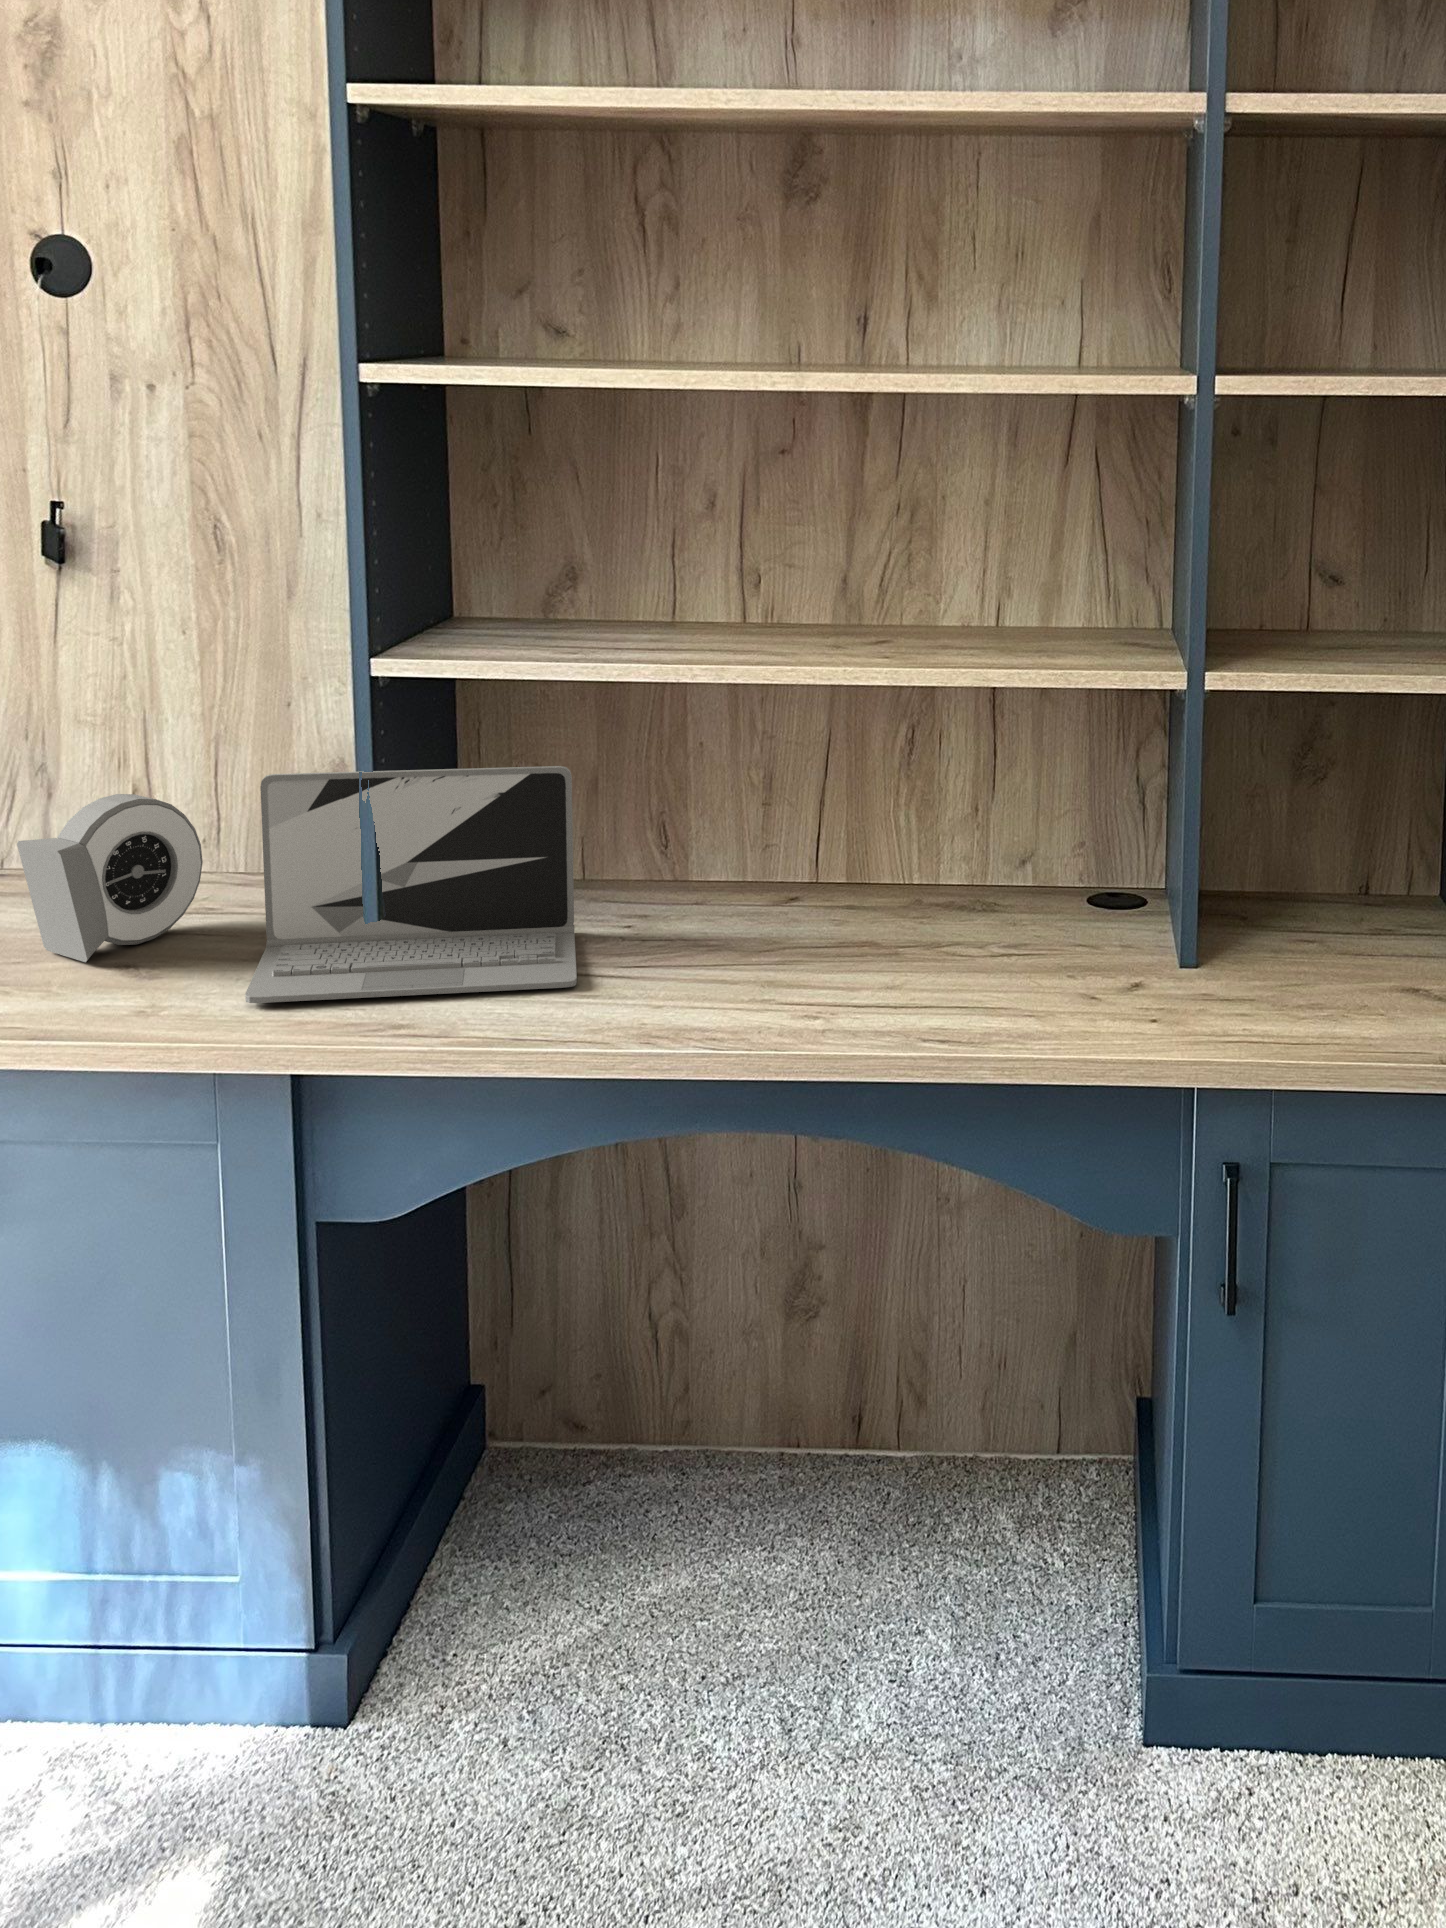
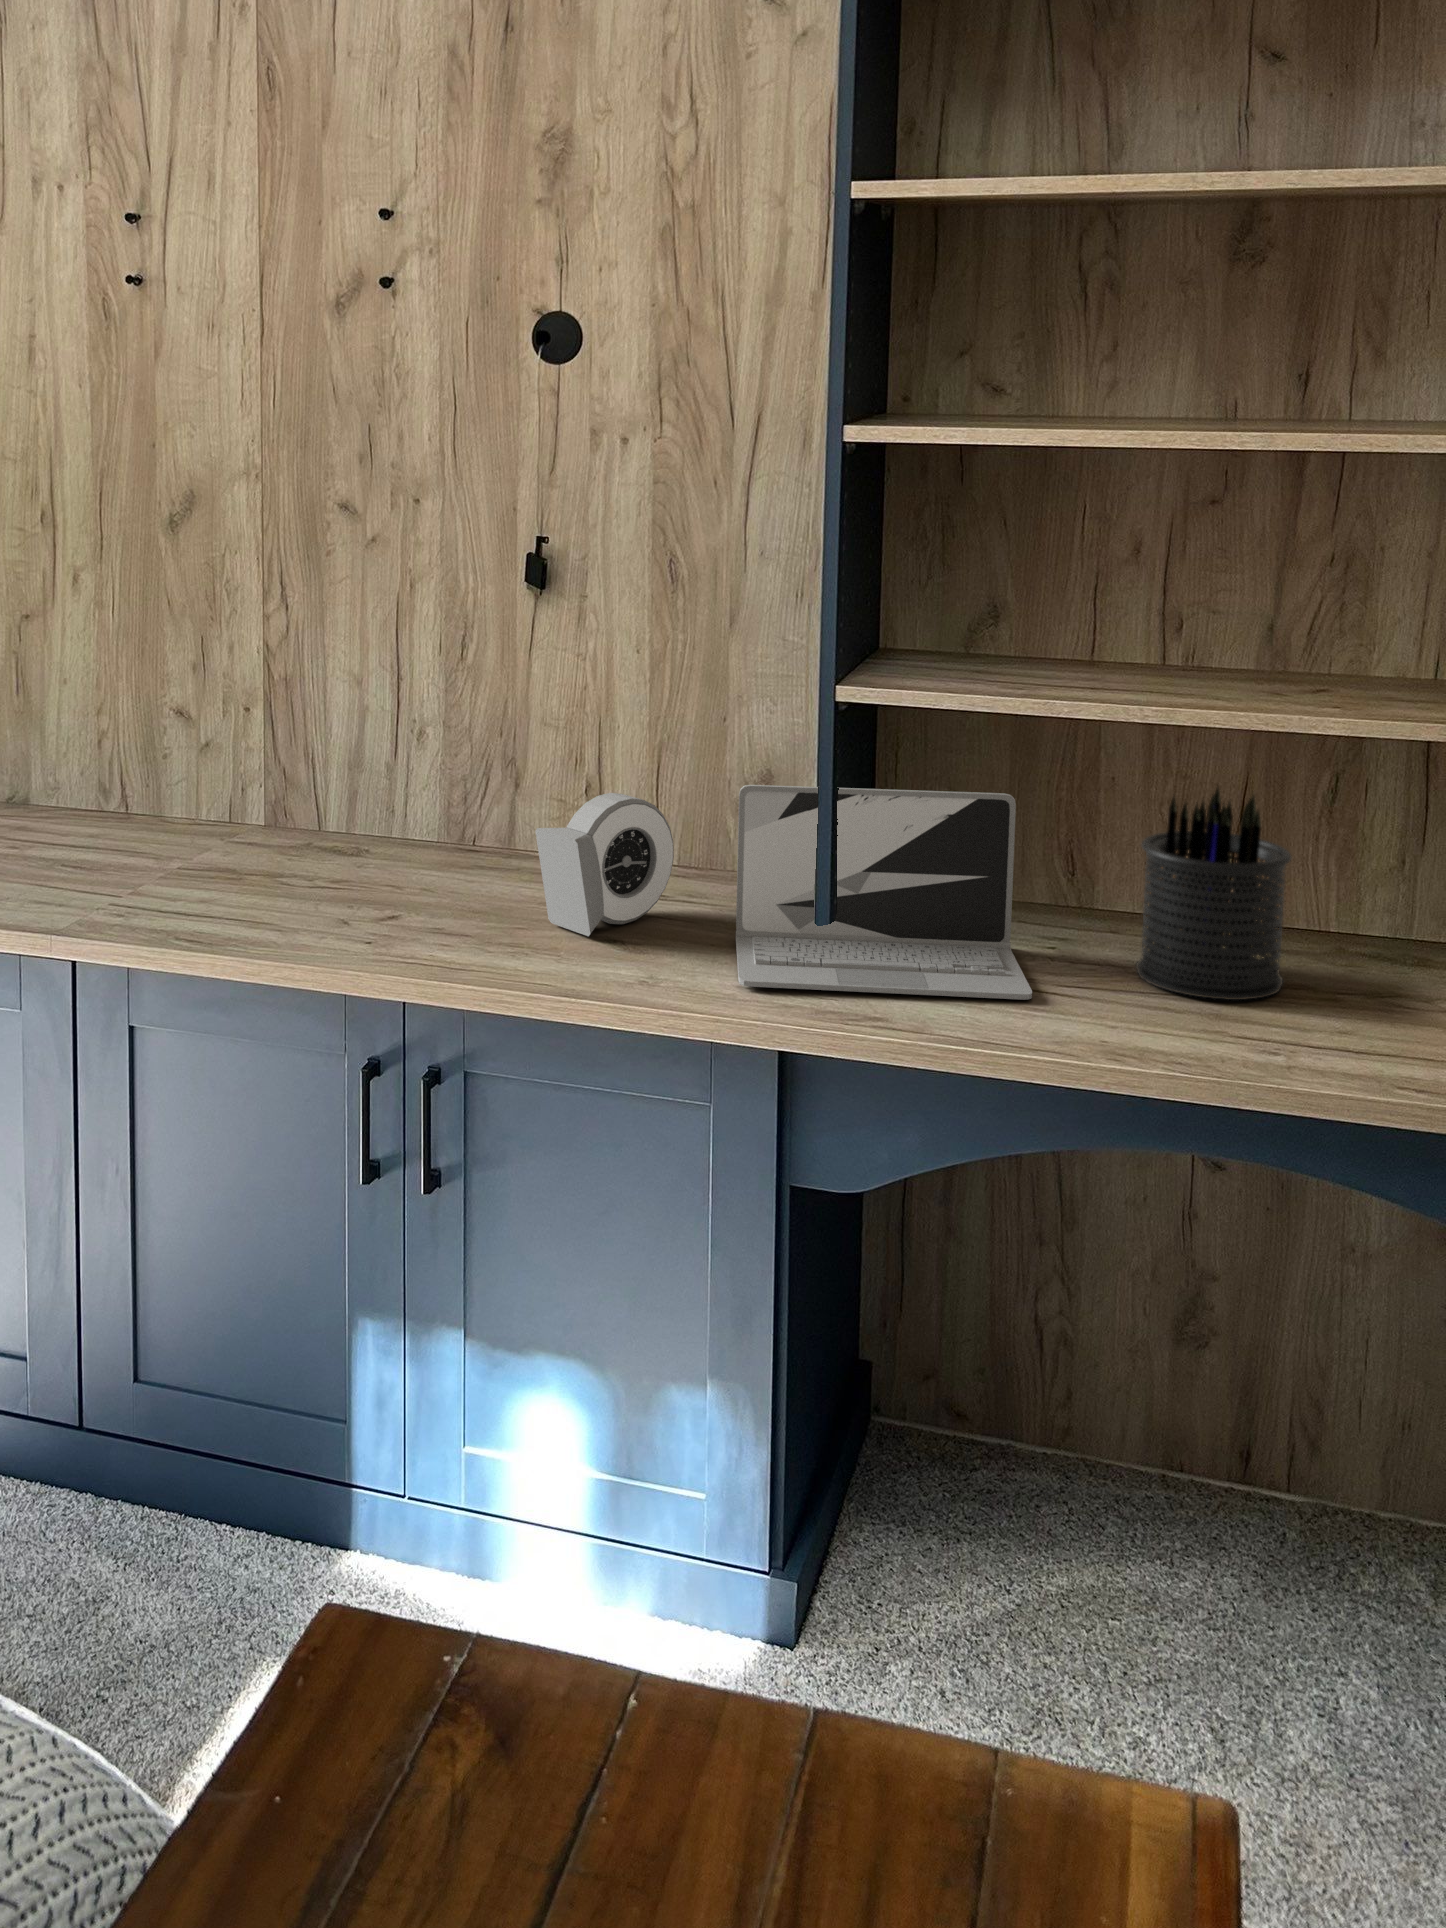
pen holder: none [696,741,844,967] -> present [1136,788,1291,1000]

